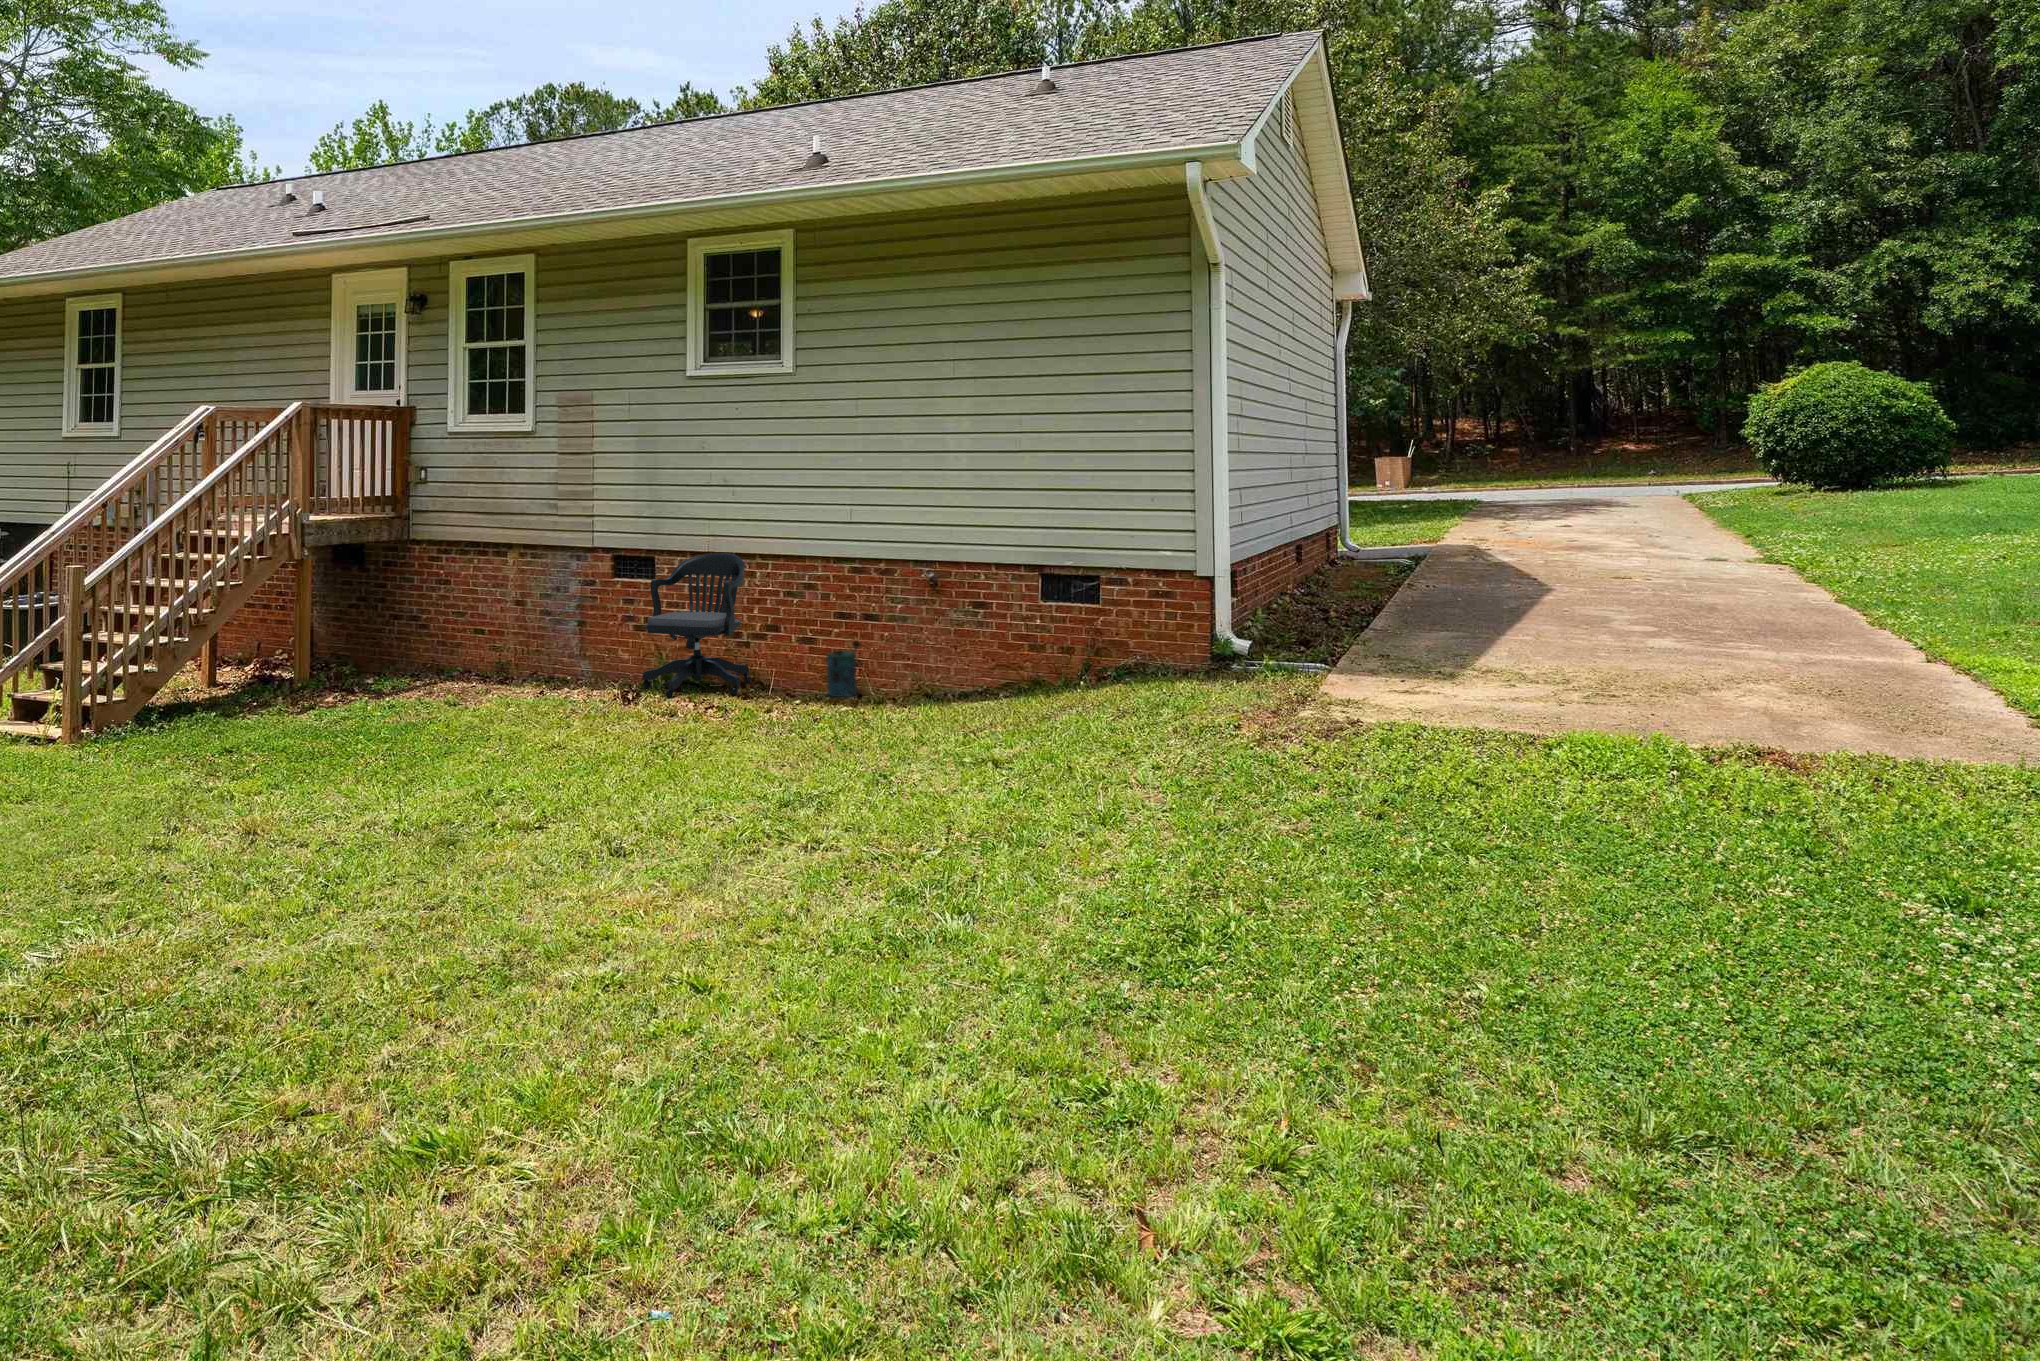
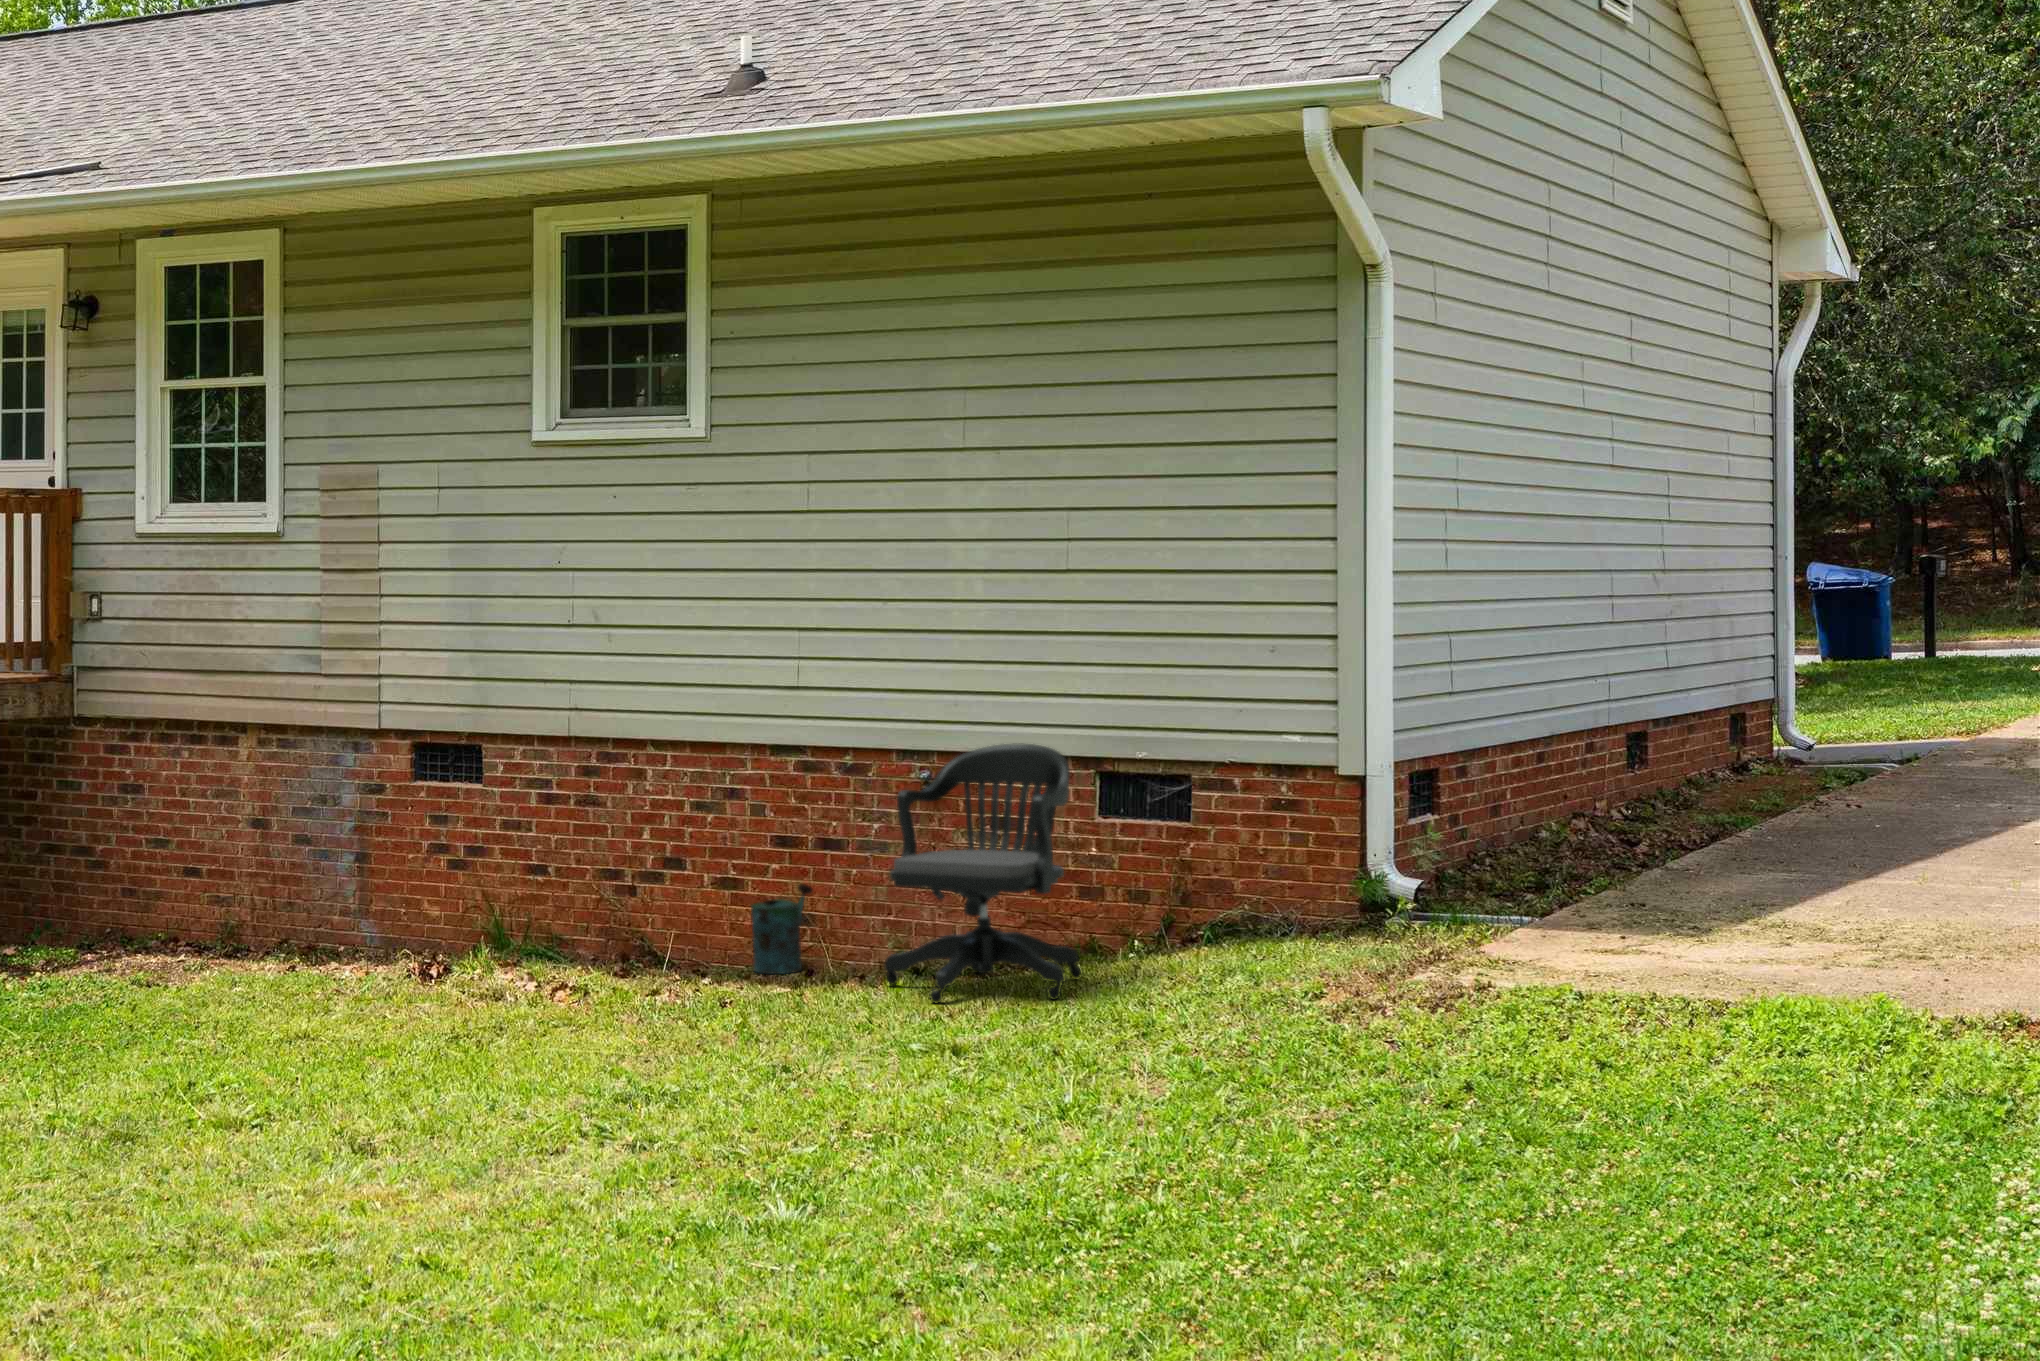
chair: present [643,553,751,698] -> present [884,743,1083,1003]

